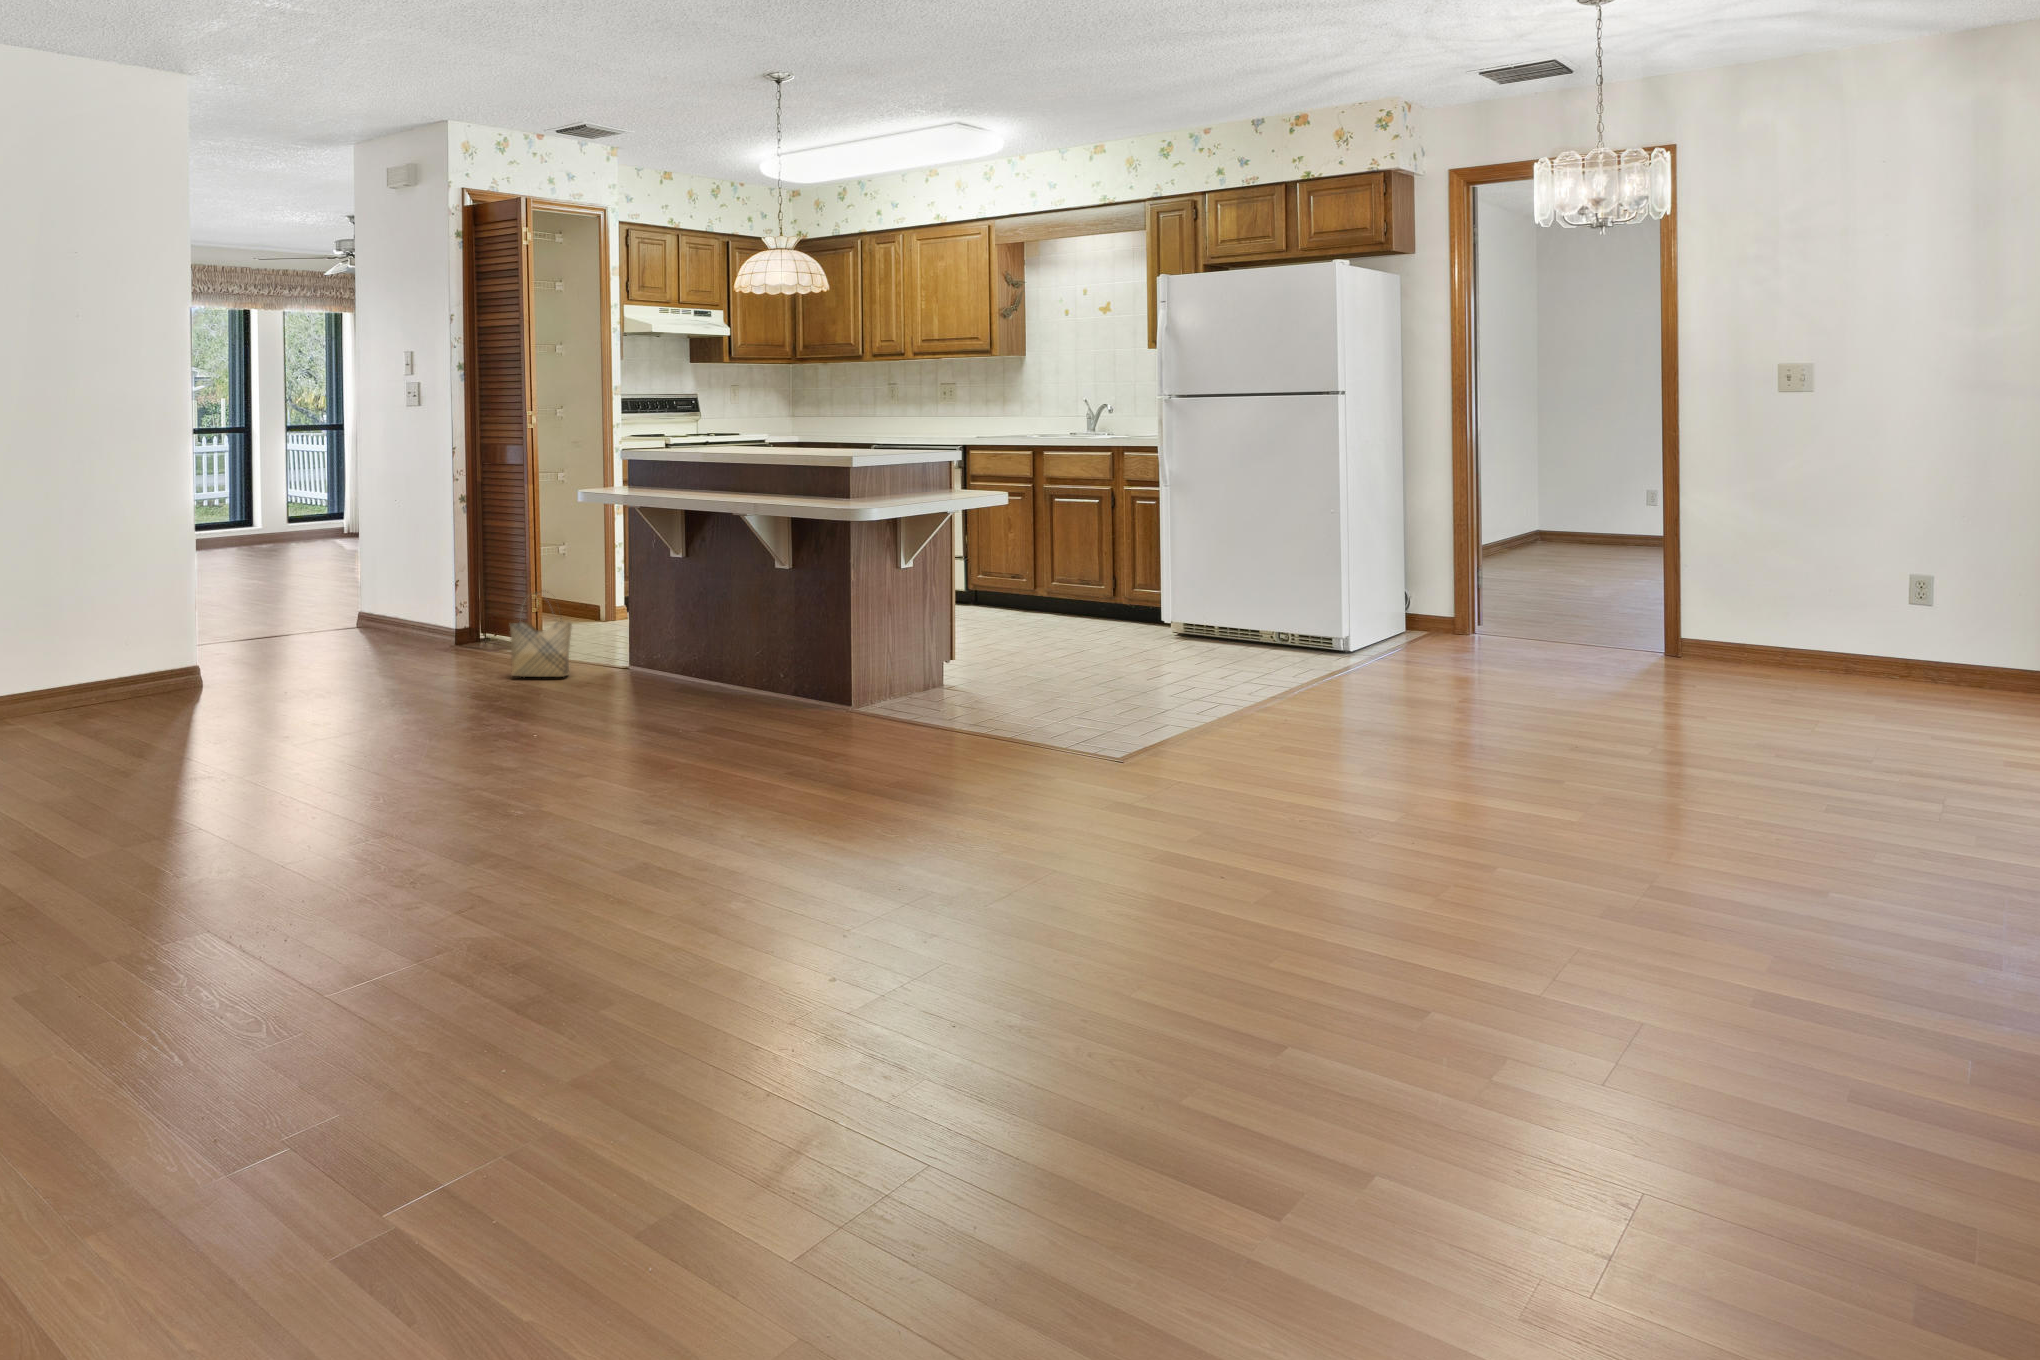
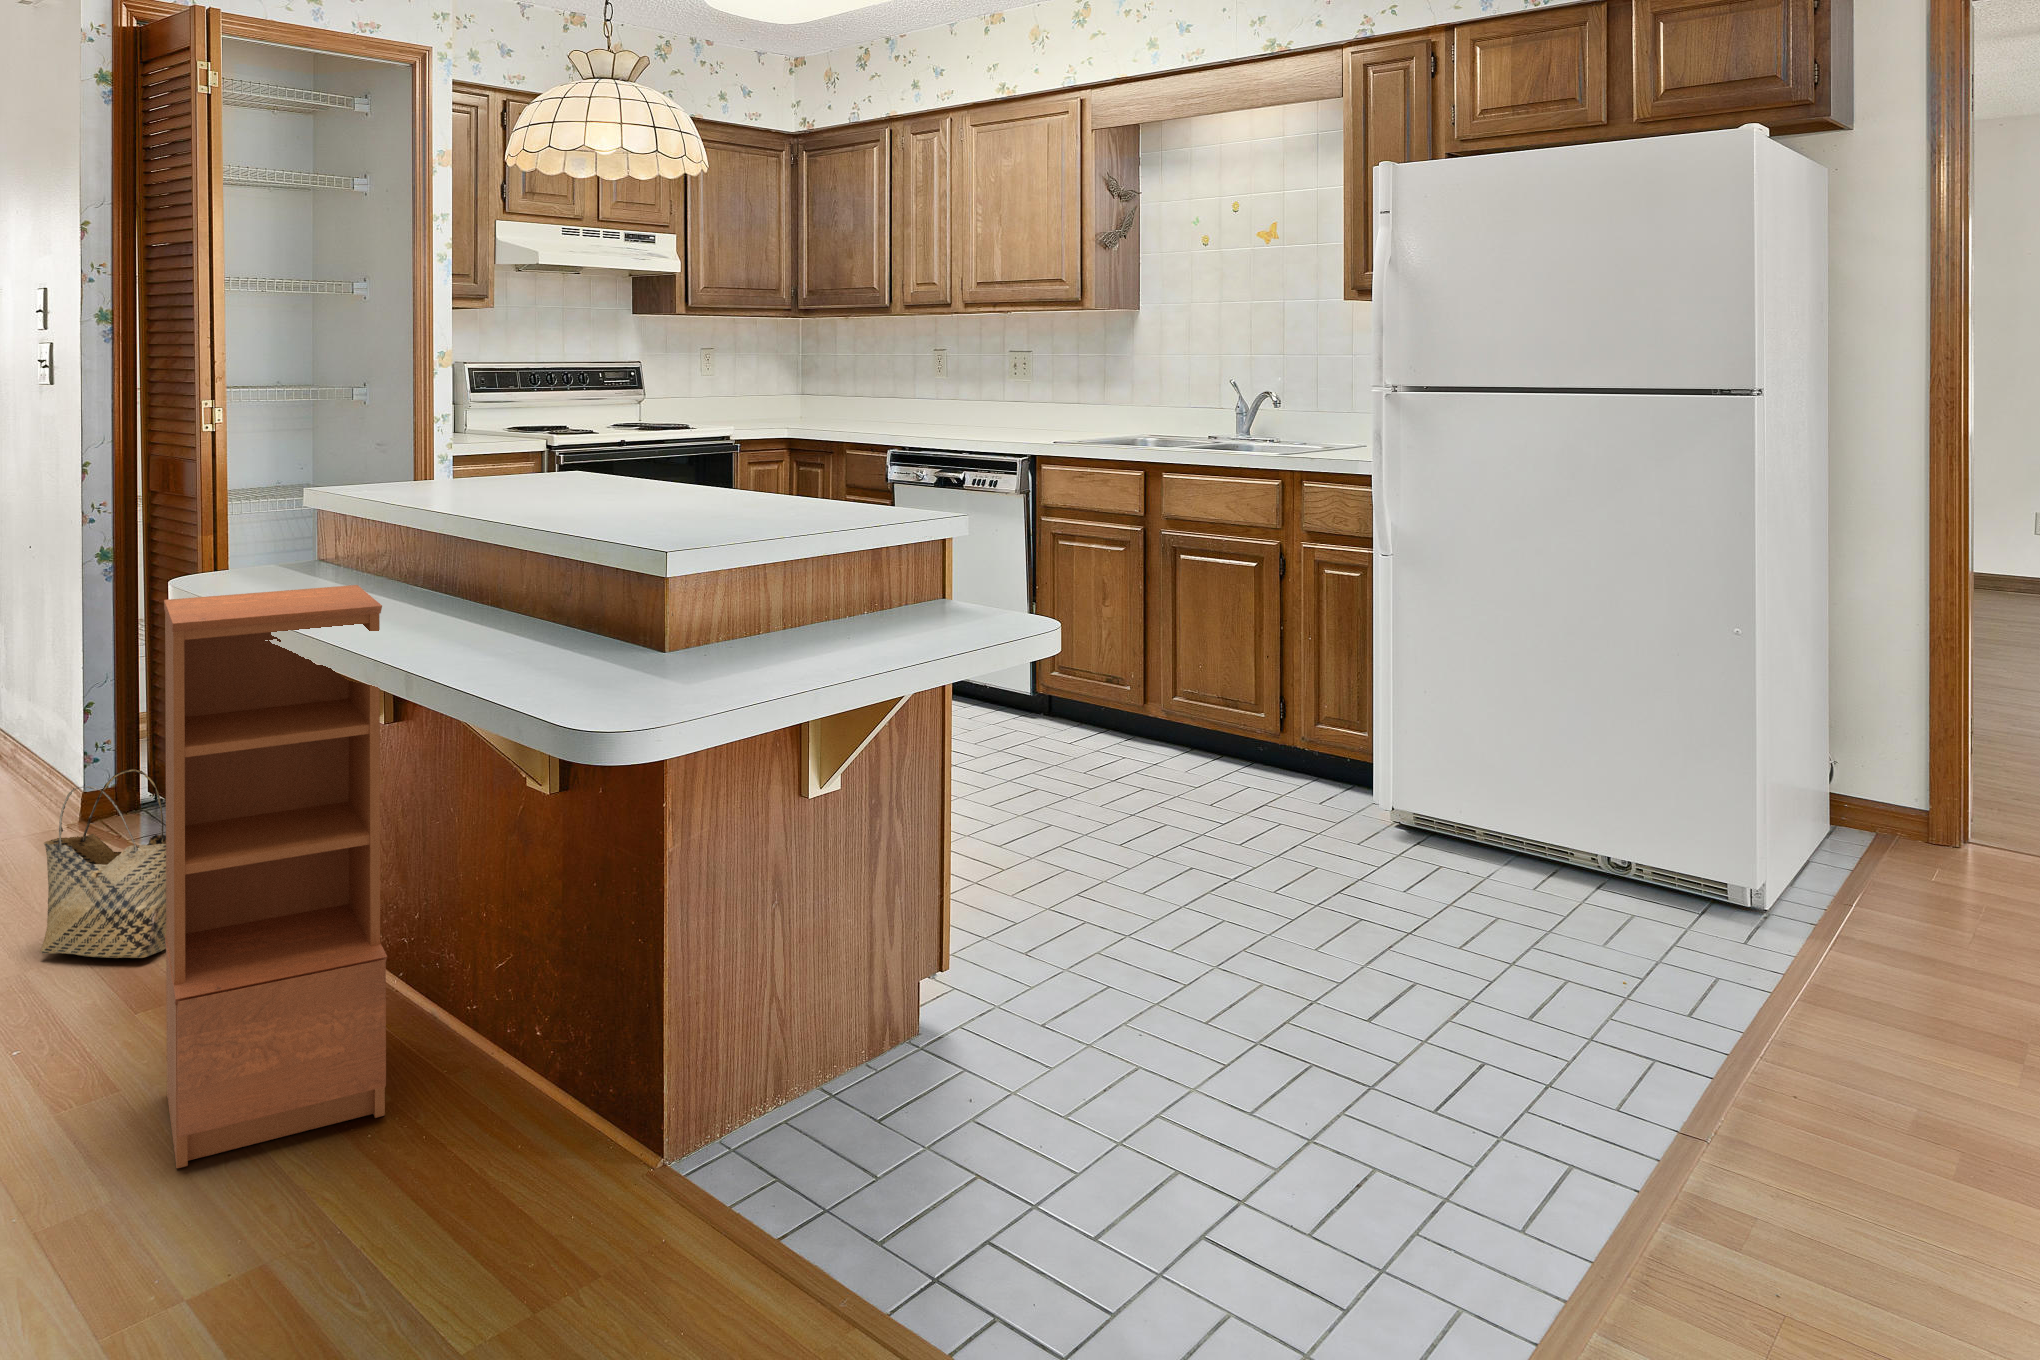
bookcase: none [621,485,727,716] -> present [164,585,387,1168]

